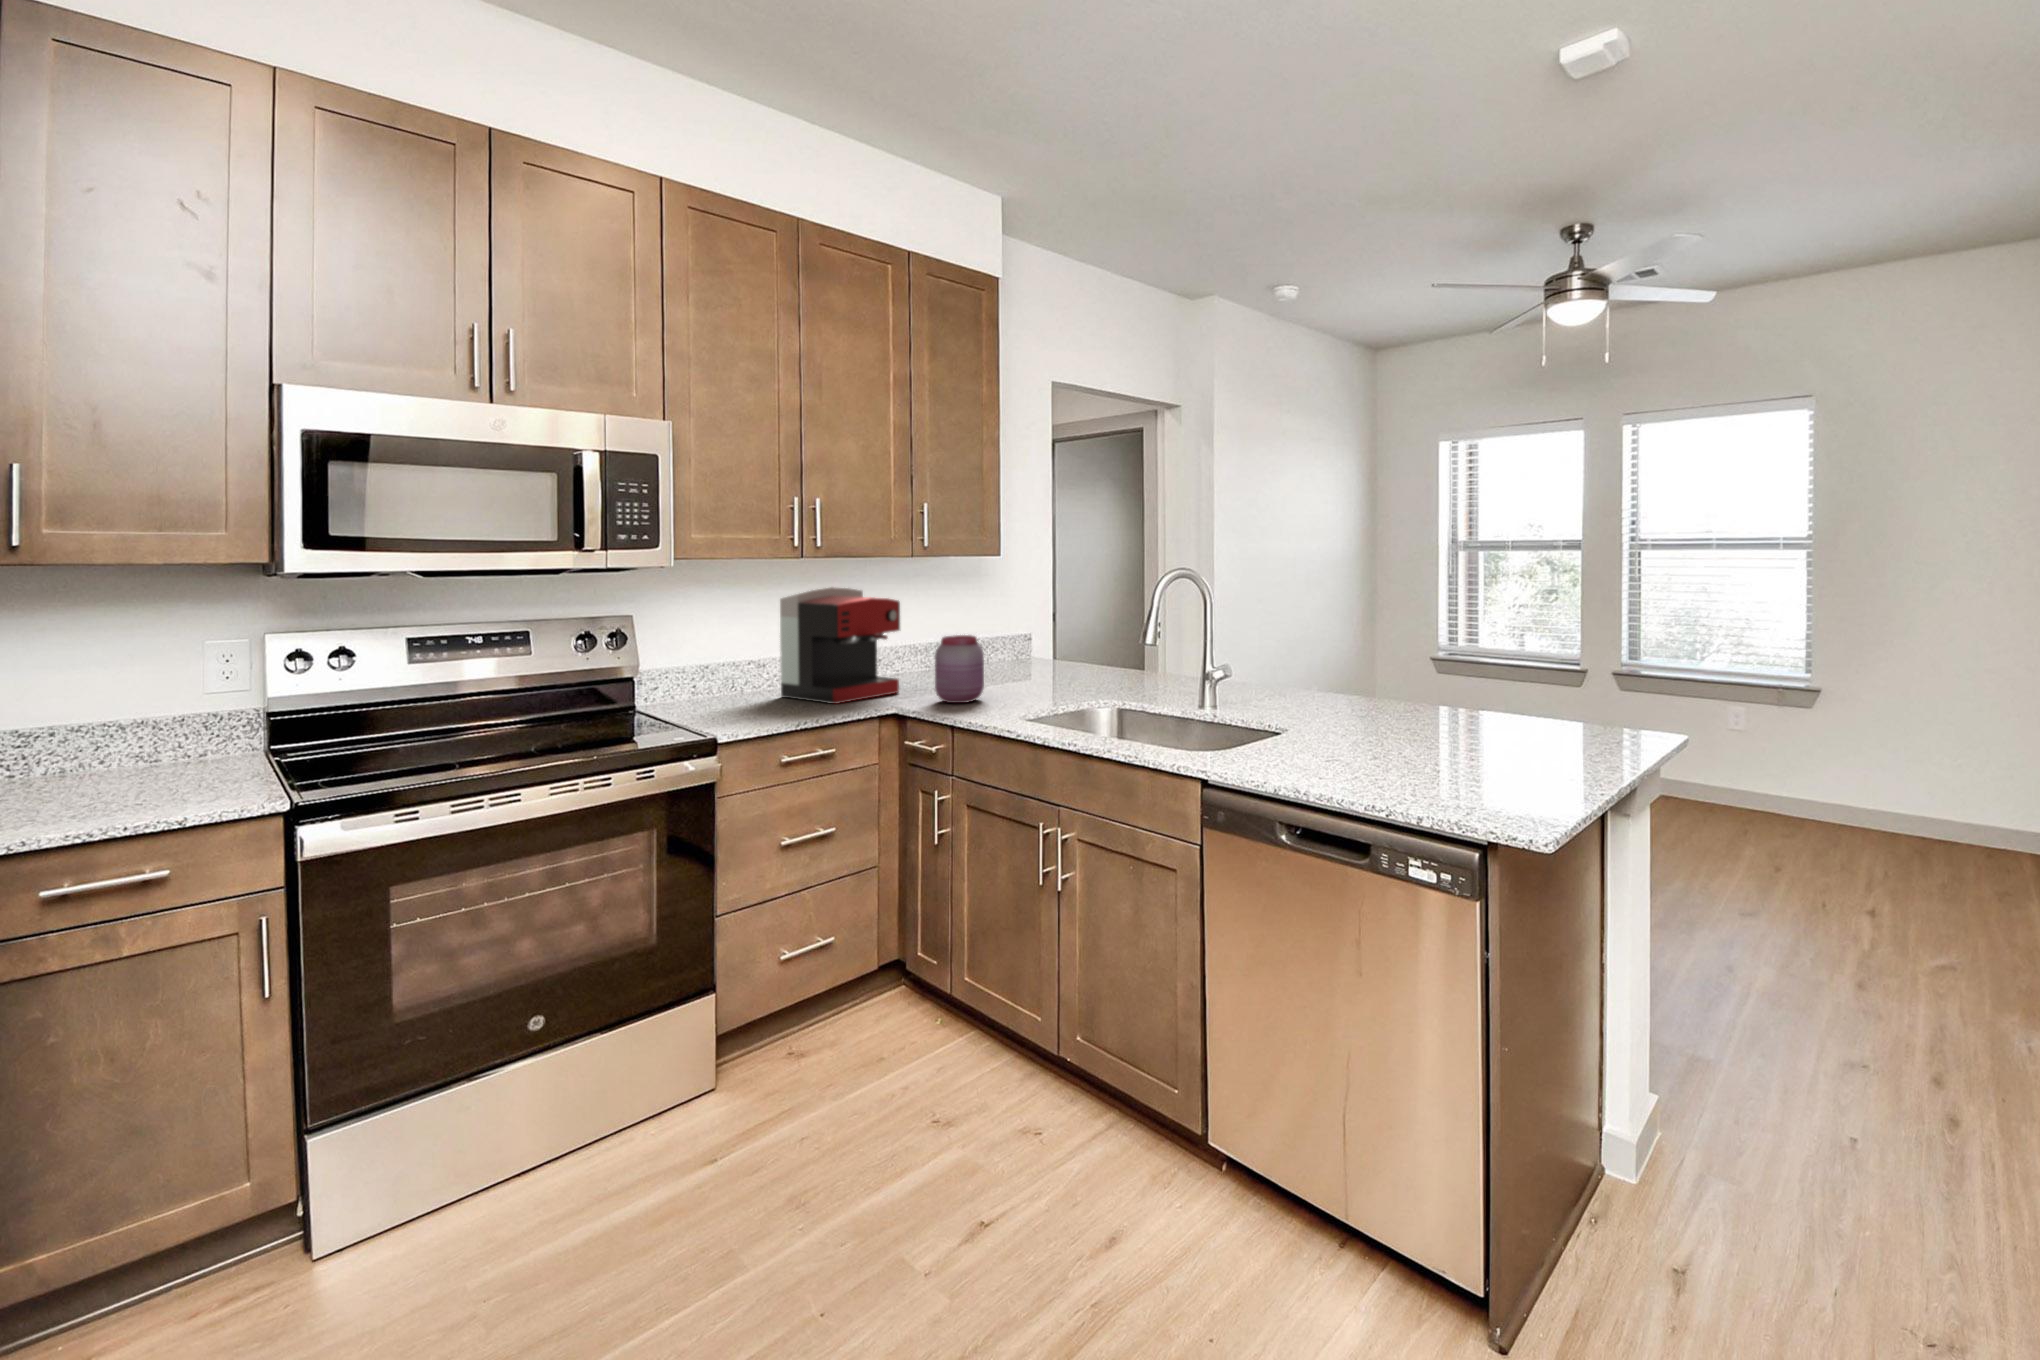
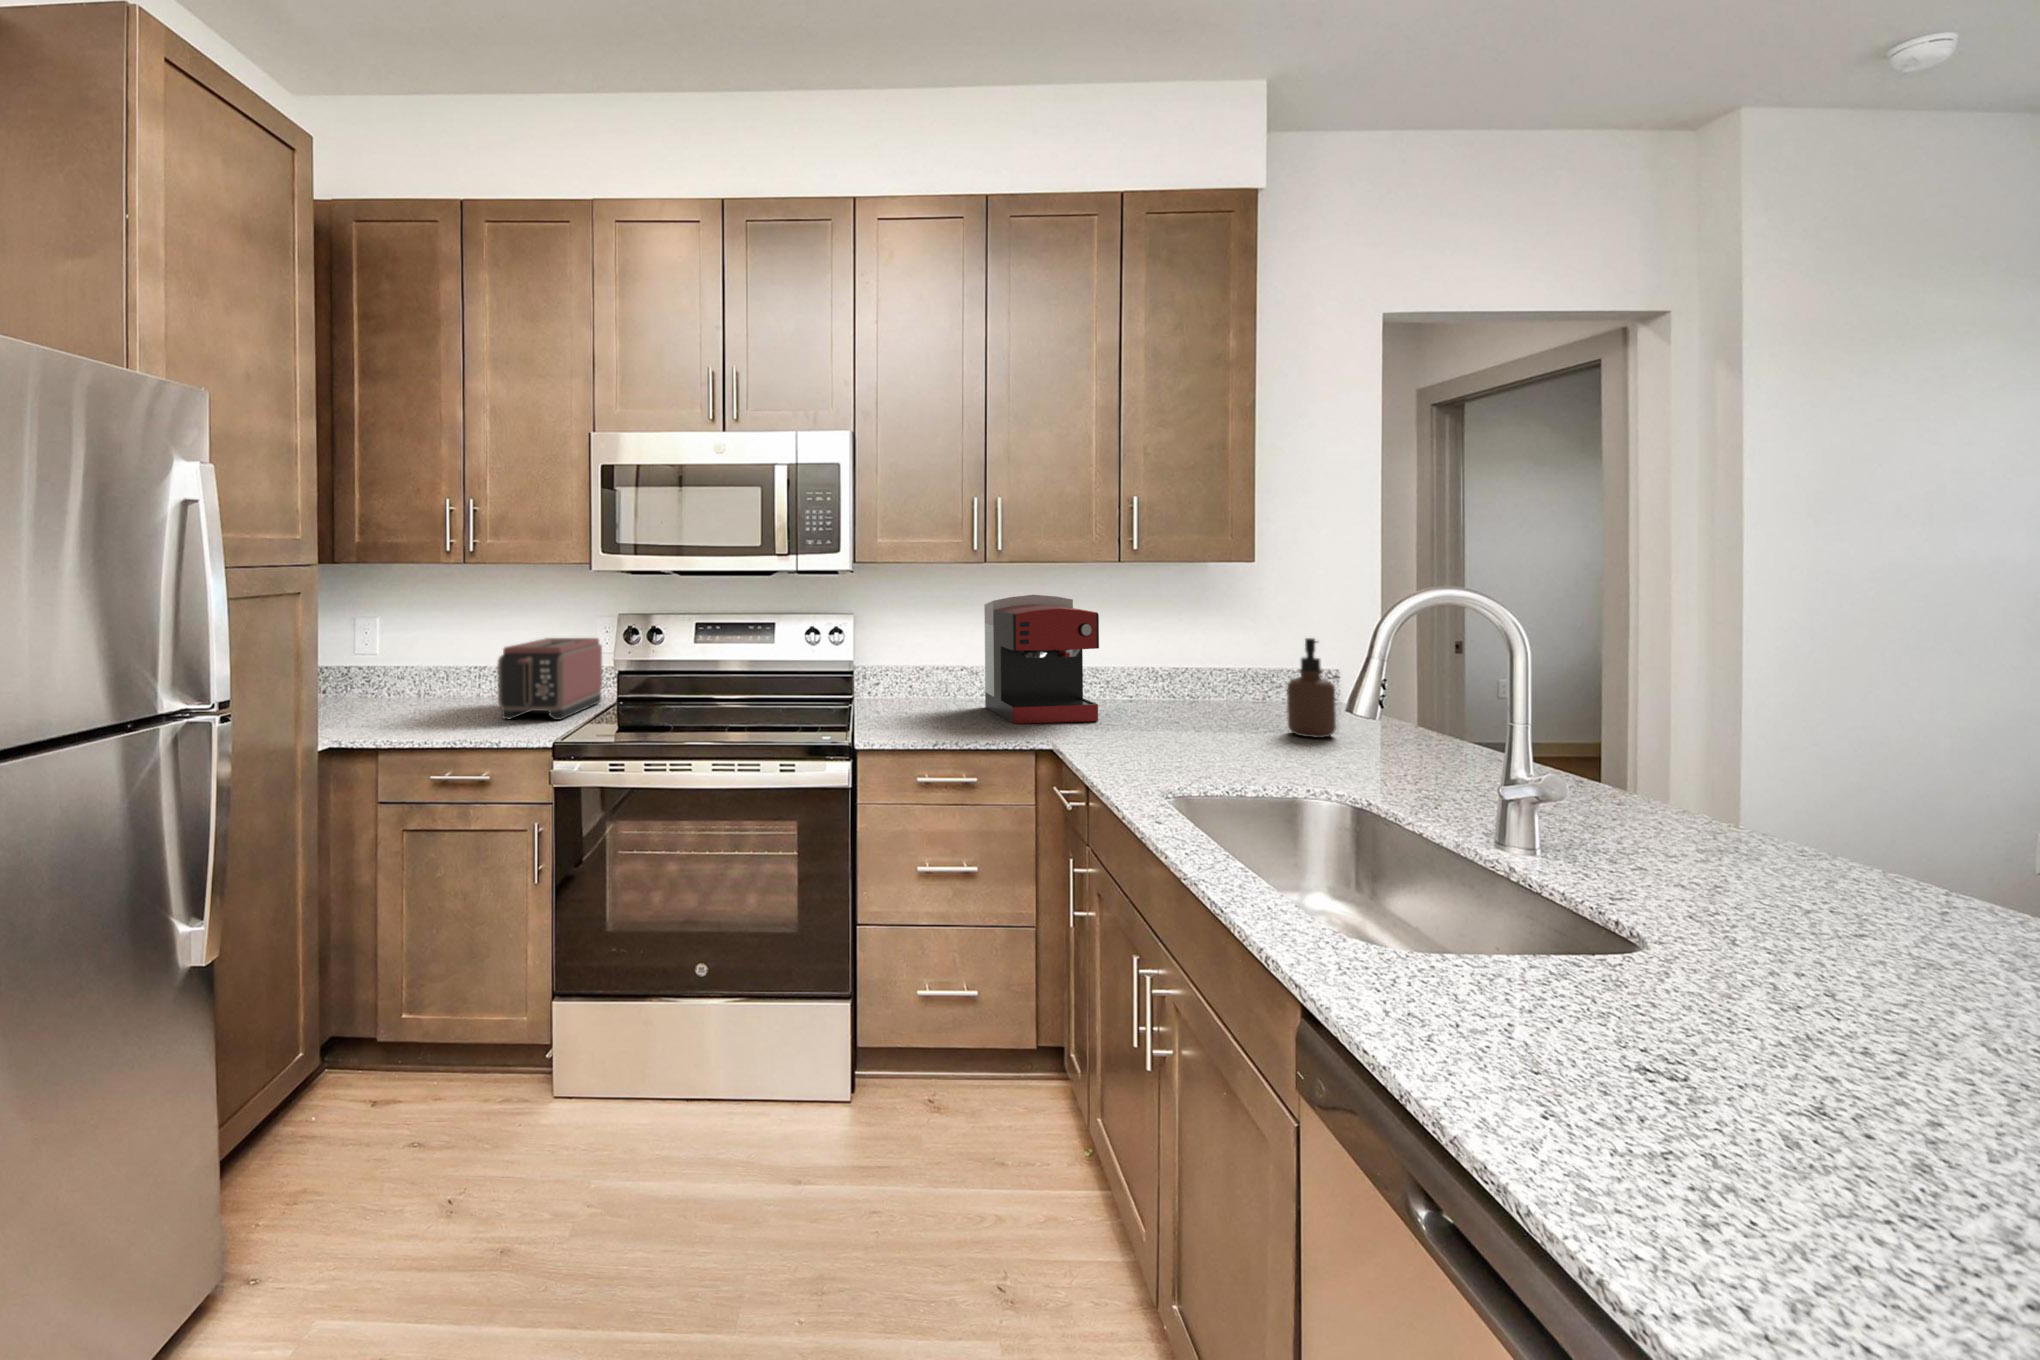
soap dispenser: none [1033,612,1064,682] -> present [1287,638,1336,738]
jar: present [935,635,984,703] -> none [1110,660,1175,748]
toaster: none [70,670,229,805] -> present [497,638,602,720]

